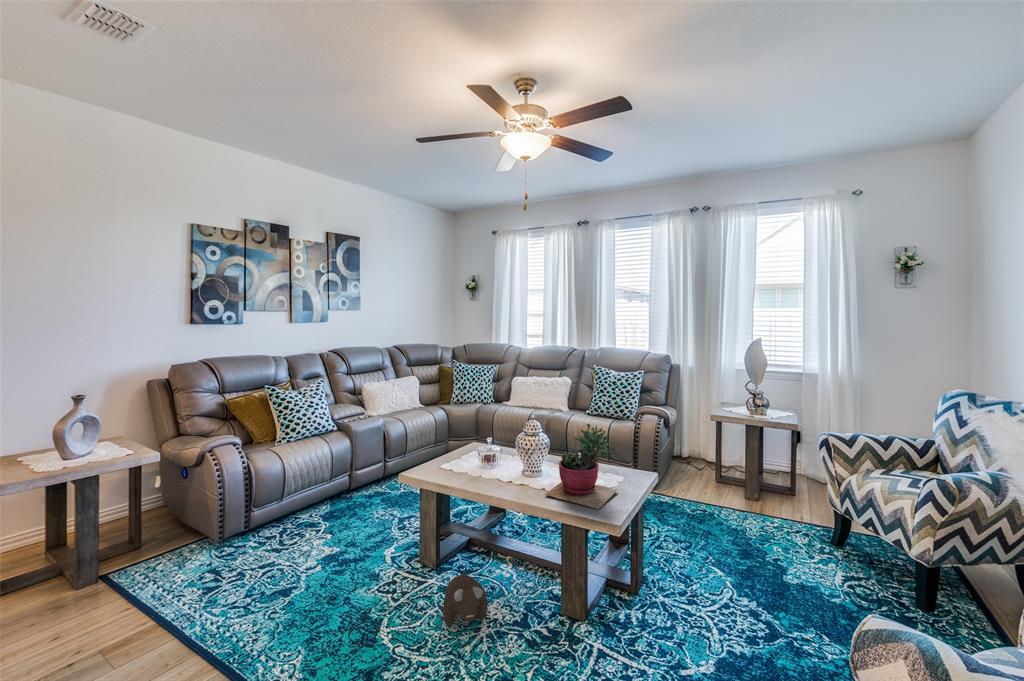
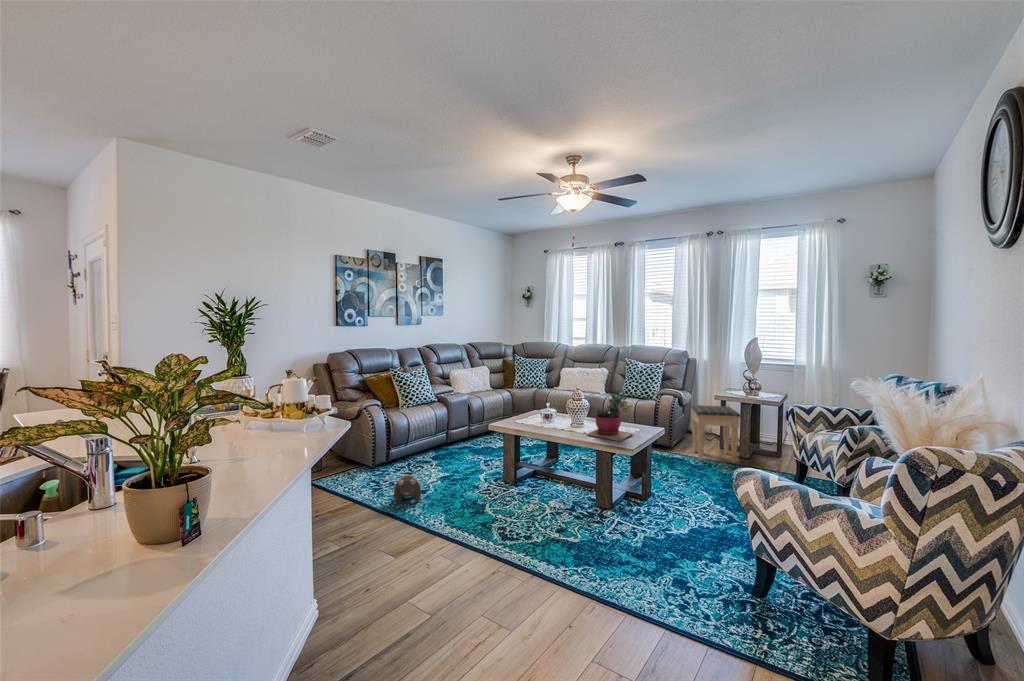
footstool: none [679,428,750,507] -> present [691,405,741,463]
plush toy: present [443,574,488,626] -> present [394,475,421,503]

